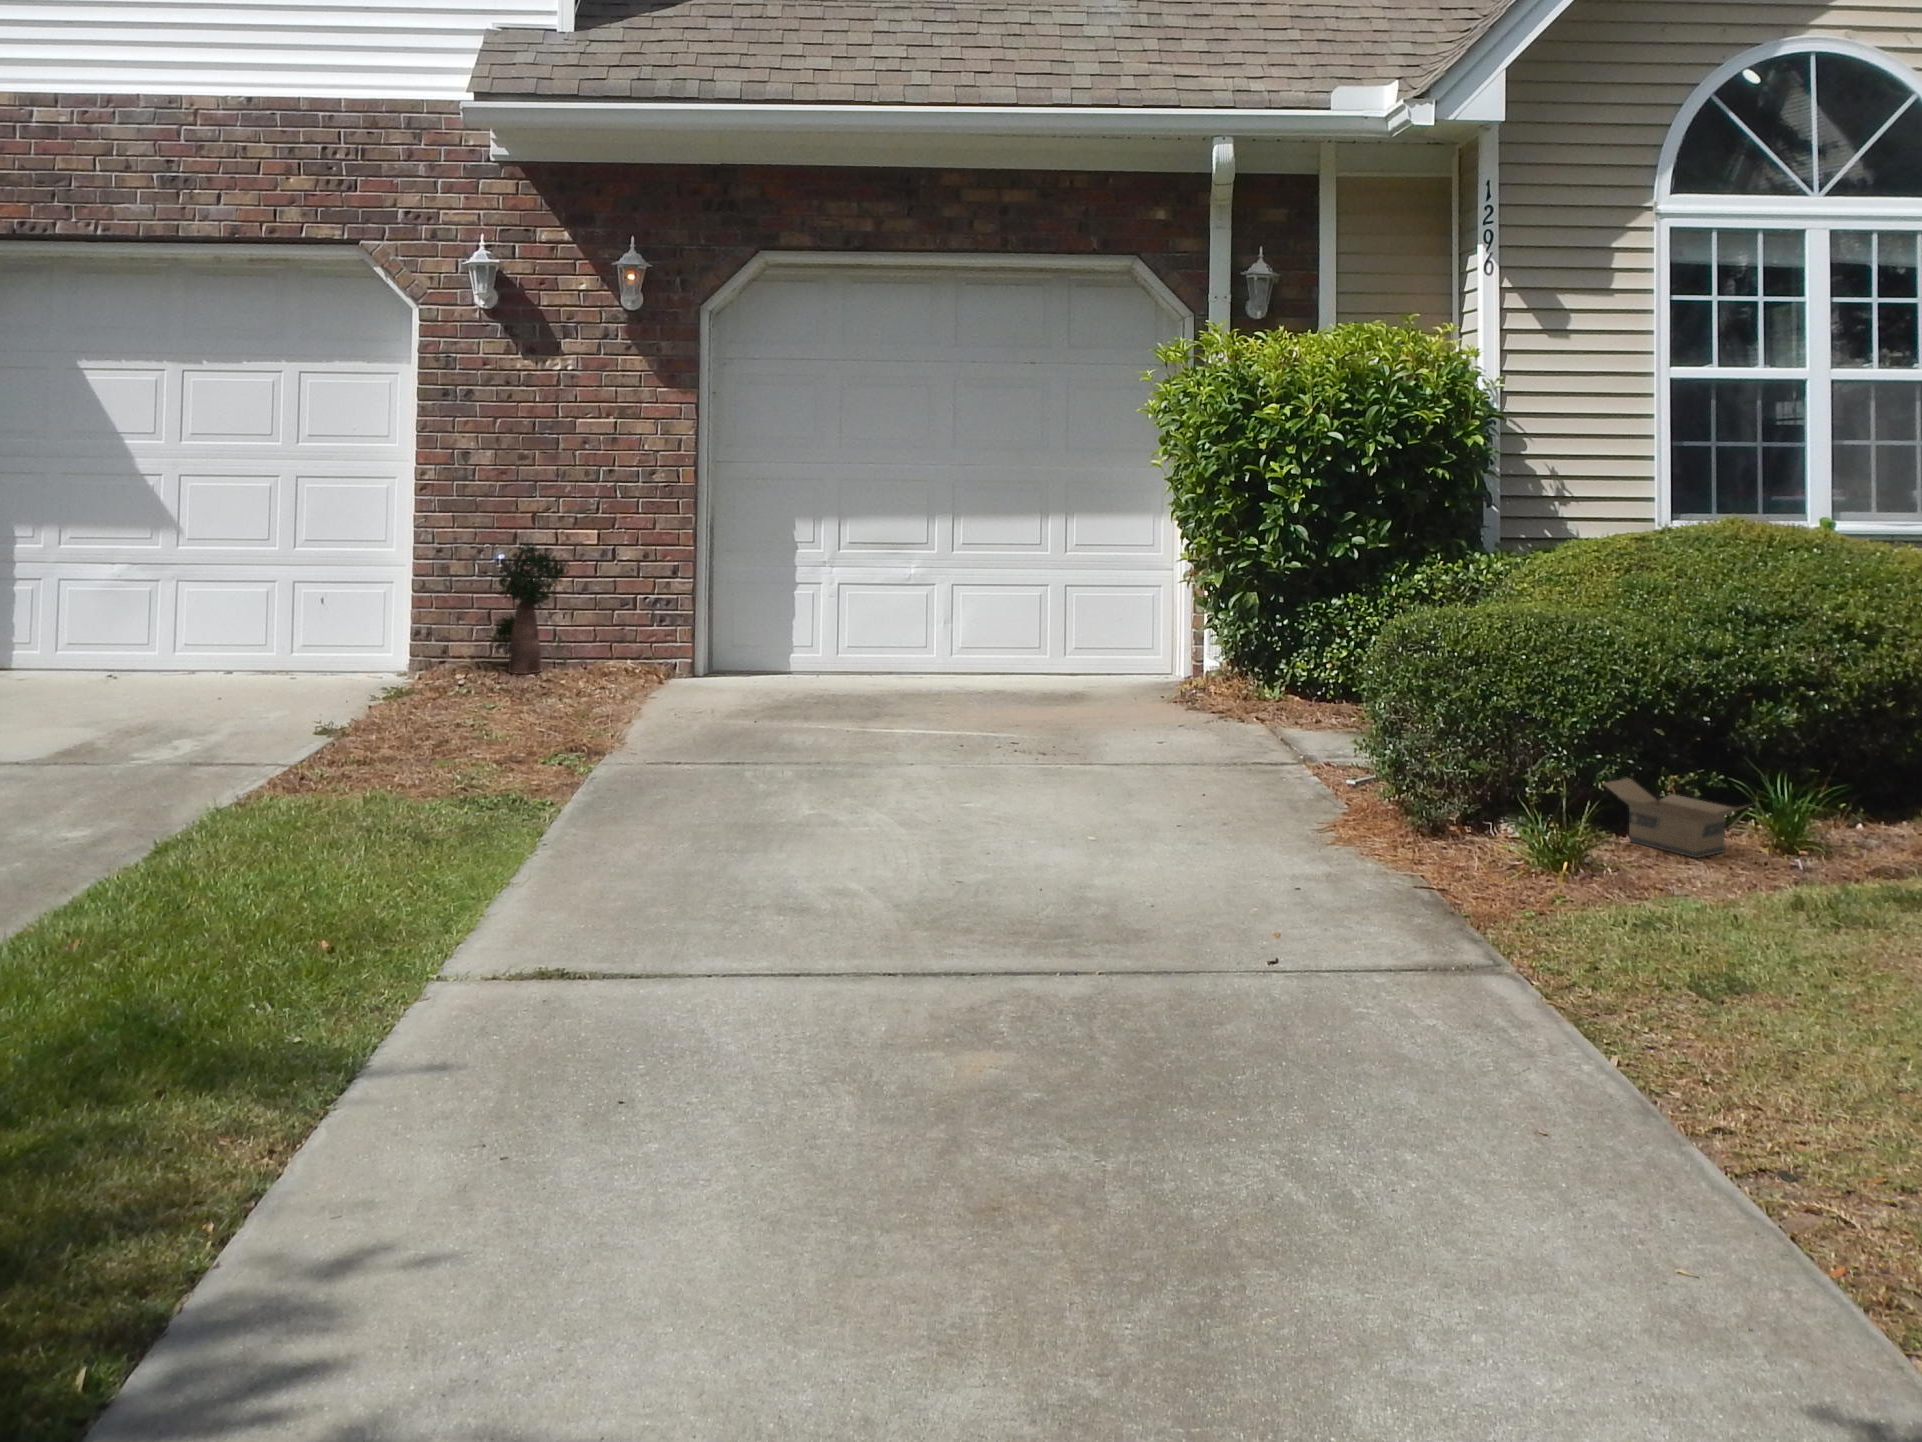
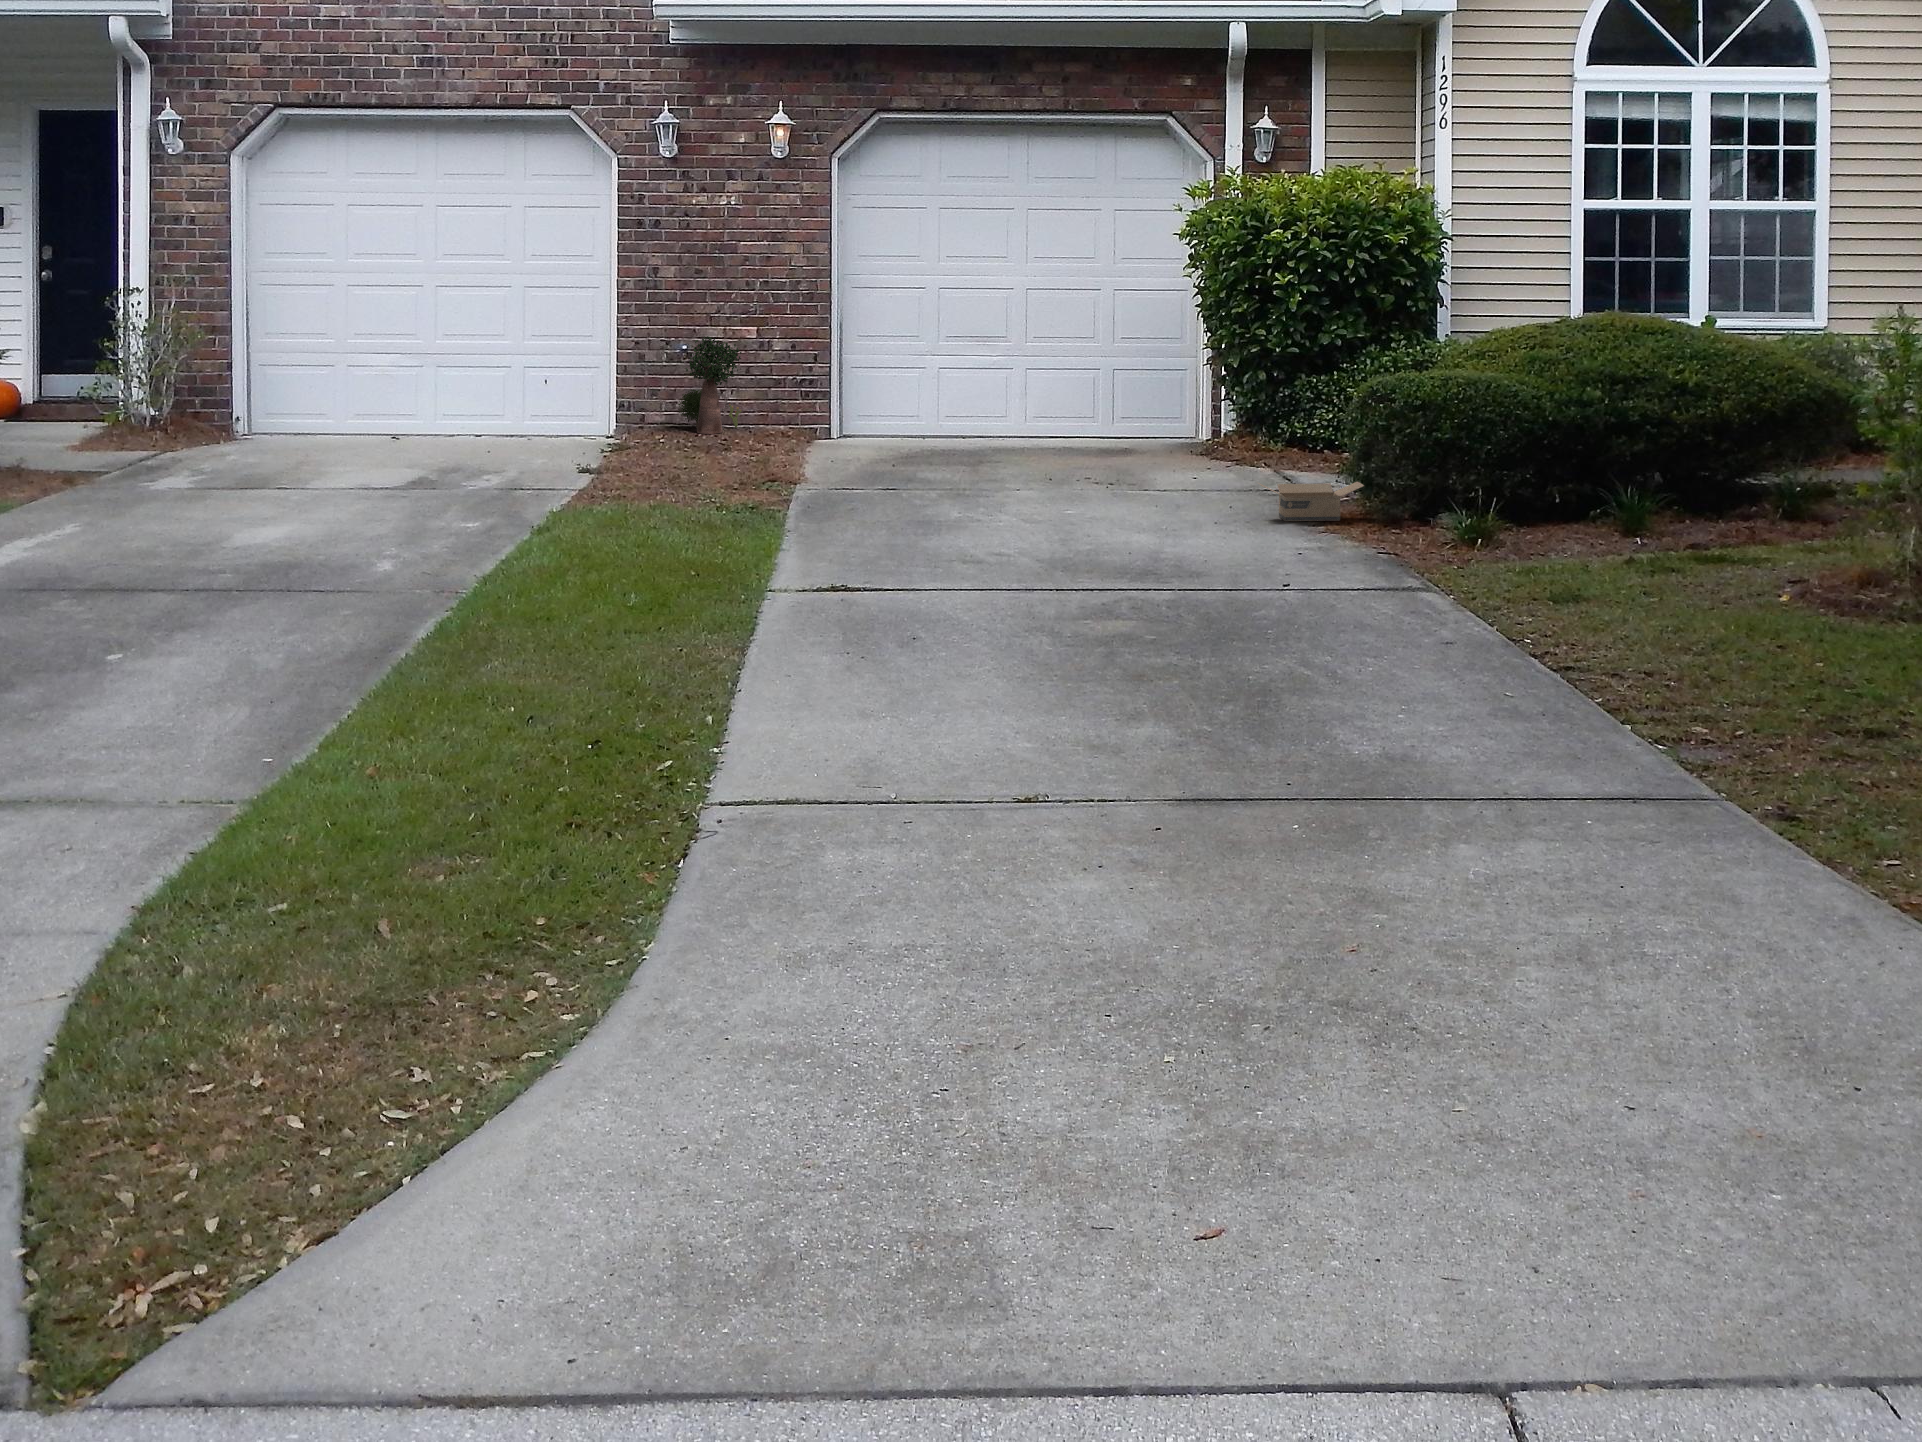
cardboard box: present [1603,779,1747,858] -> present [1258,482,1364,521]

